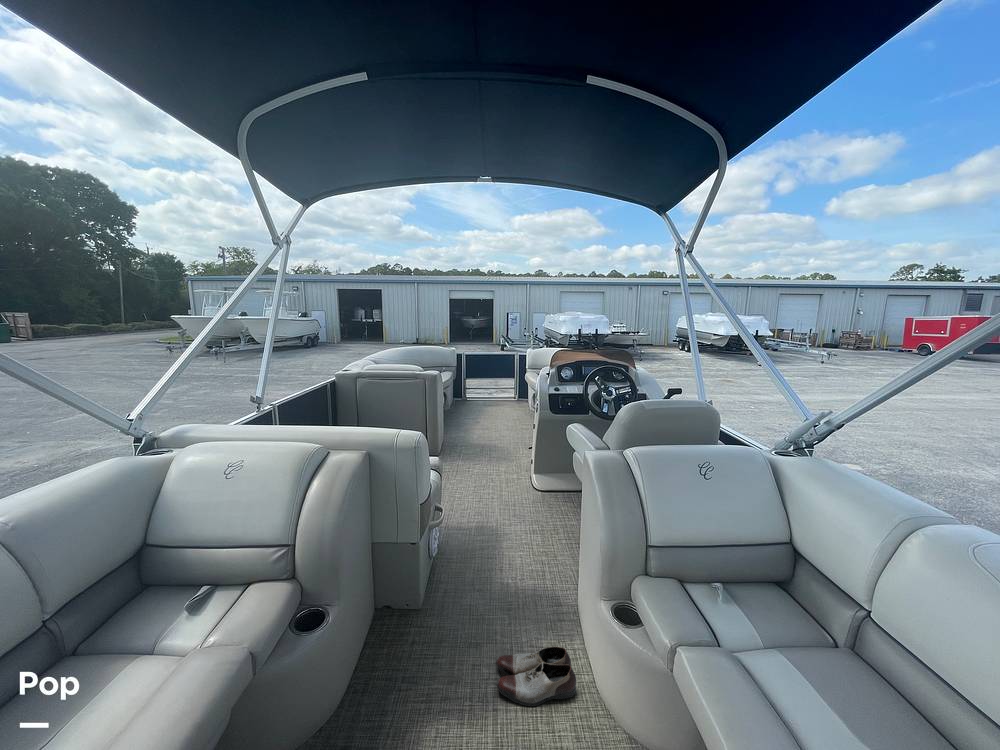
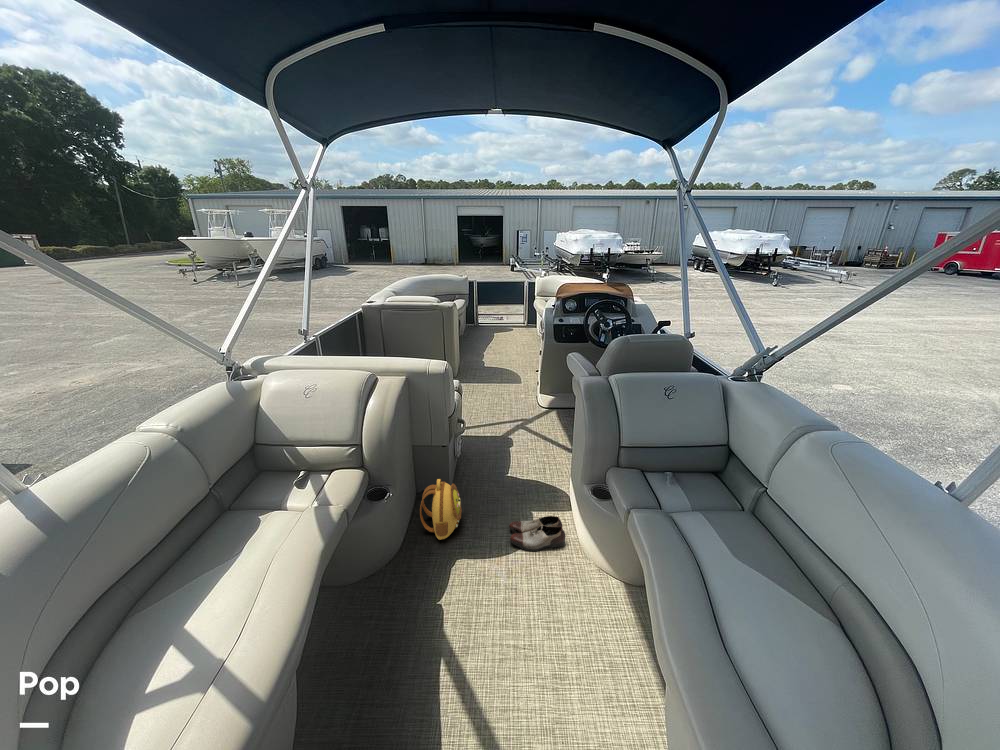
backpack: none [371,592,431,687] -> present [420,479,462,540]

